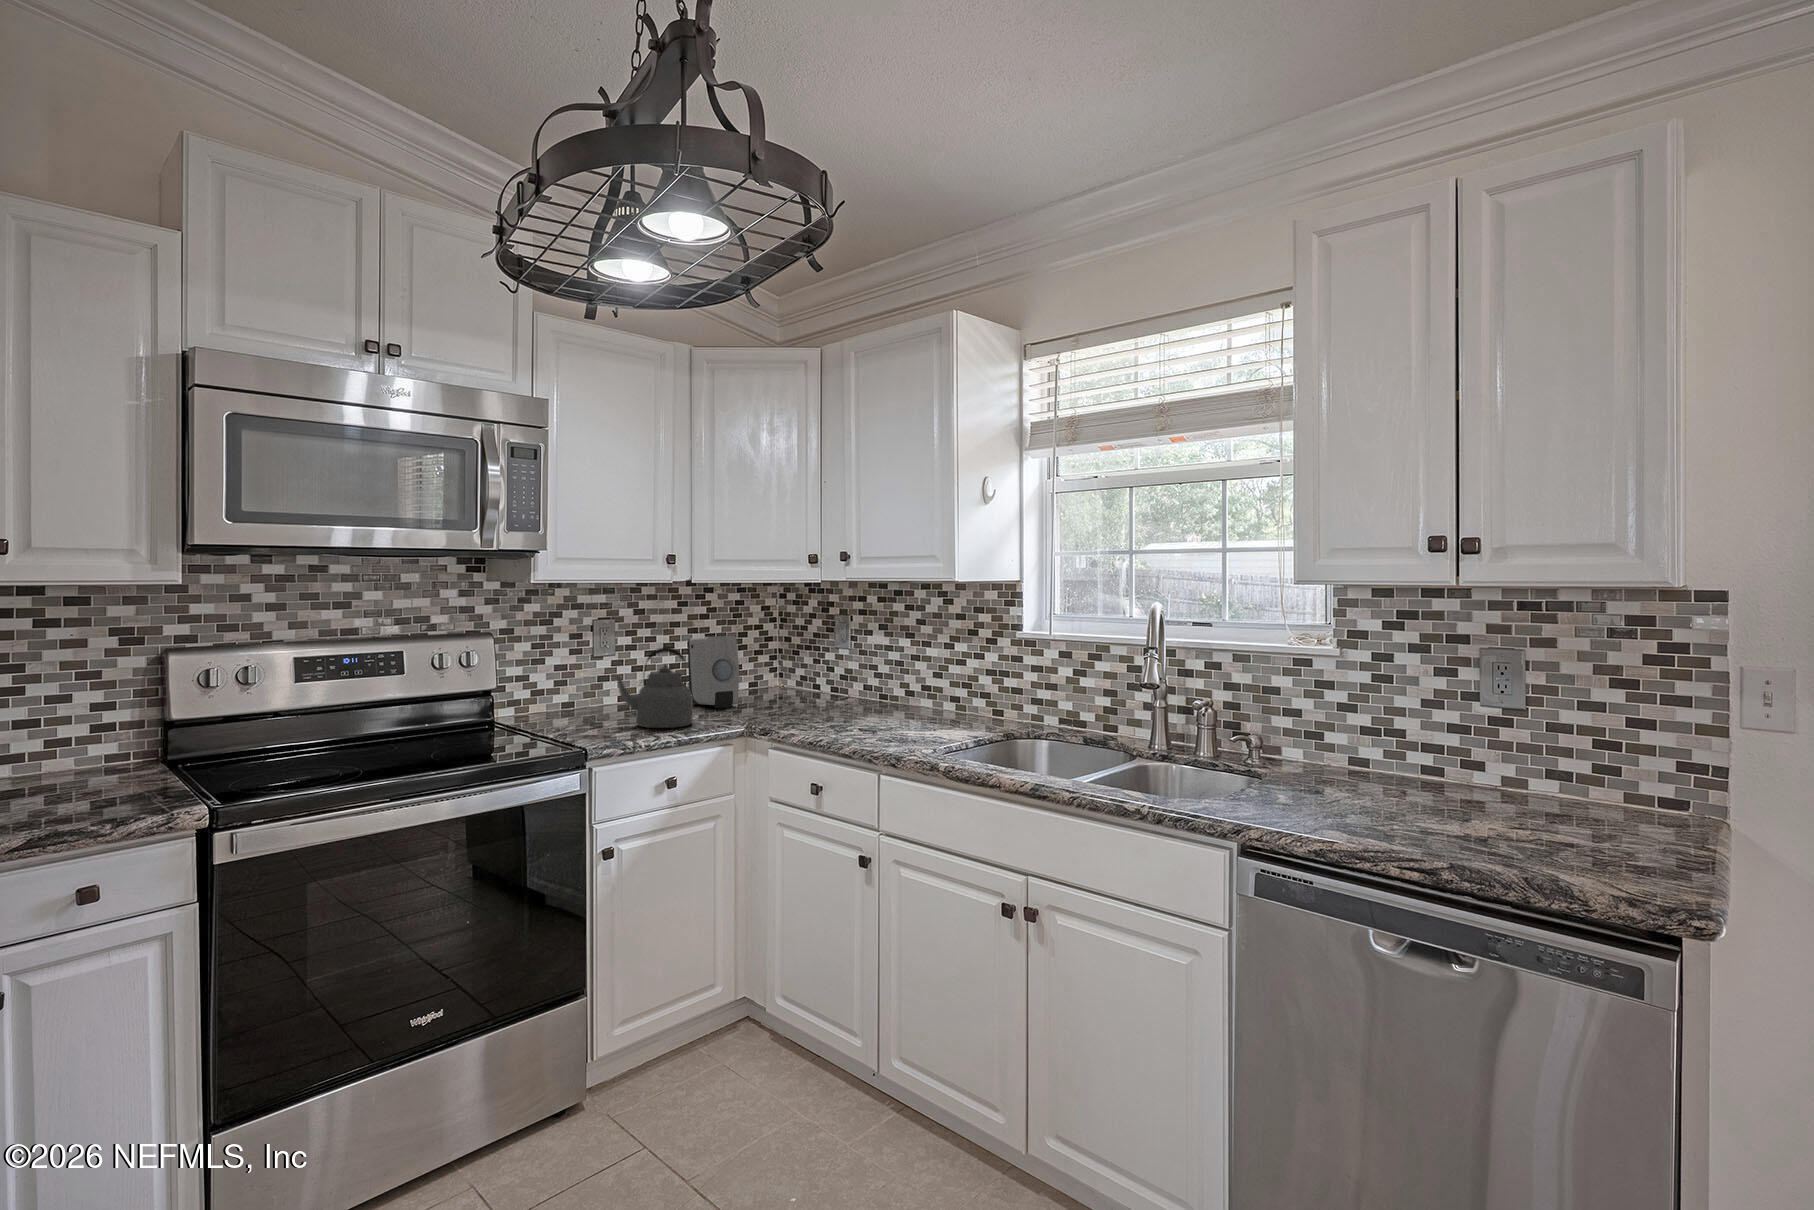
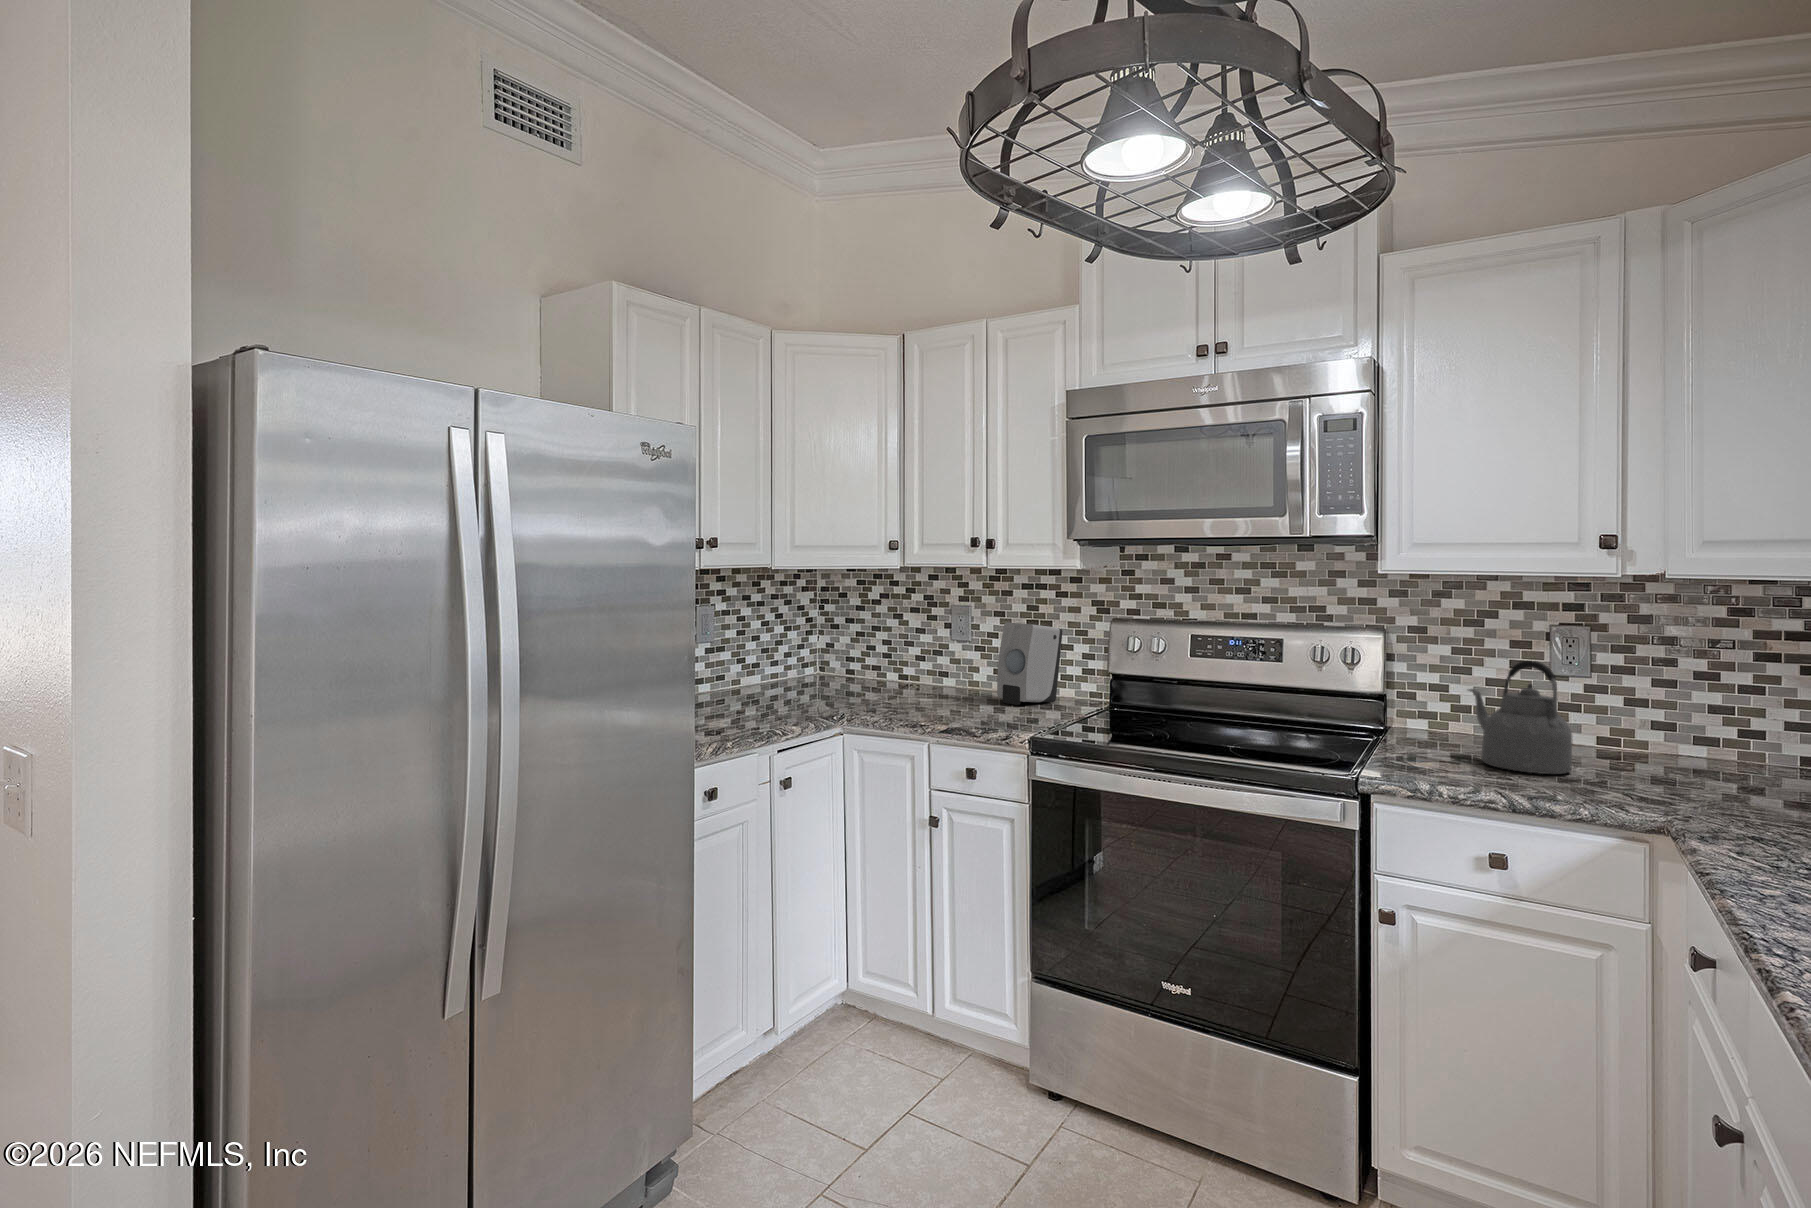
soap dispenser: present [688,636,739,708] -> present [997,622,1062,705]

